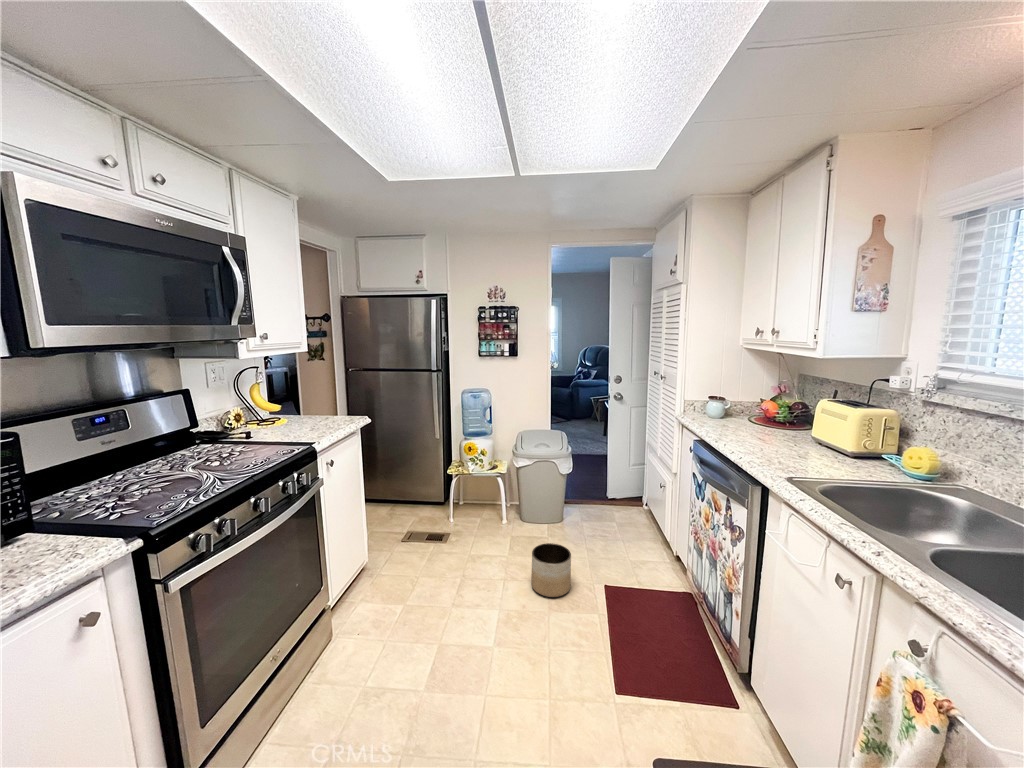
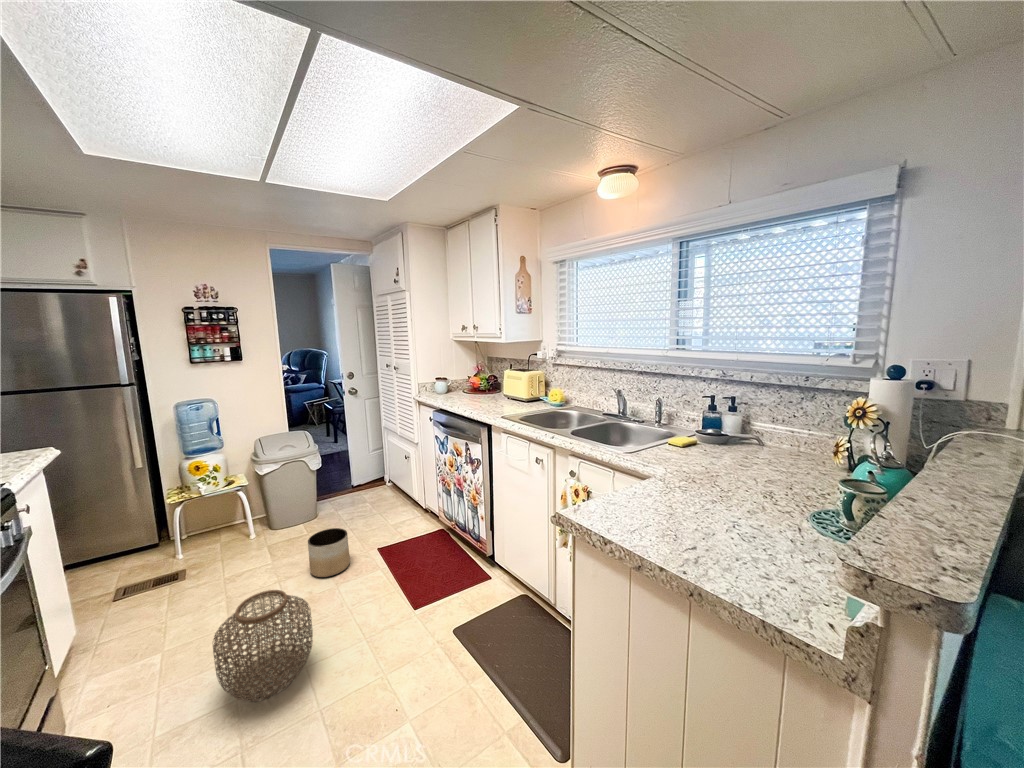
woven basket: none [411,596,497,708] -> present [213,590,313,701]

